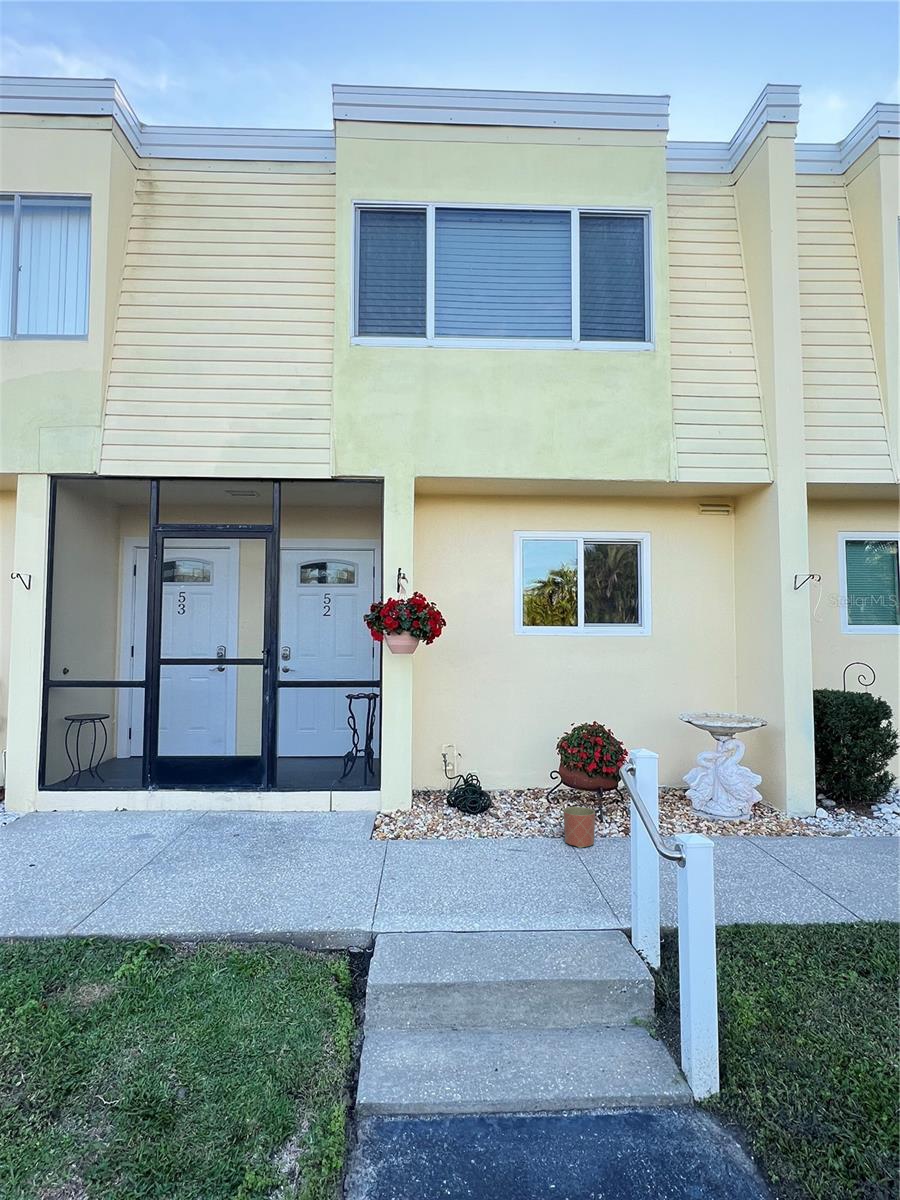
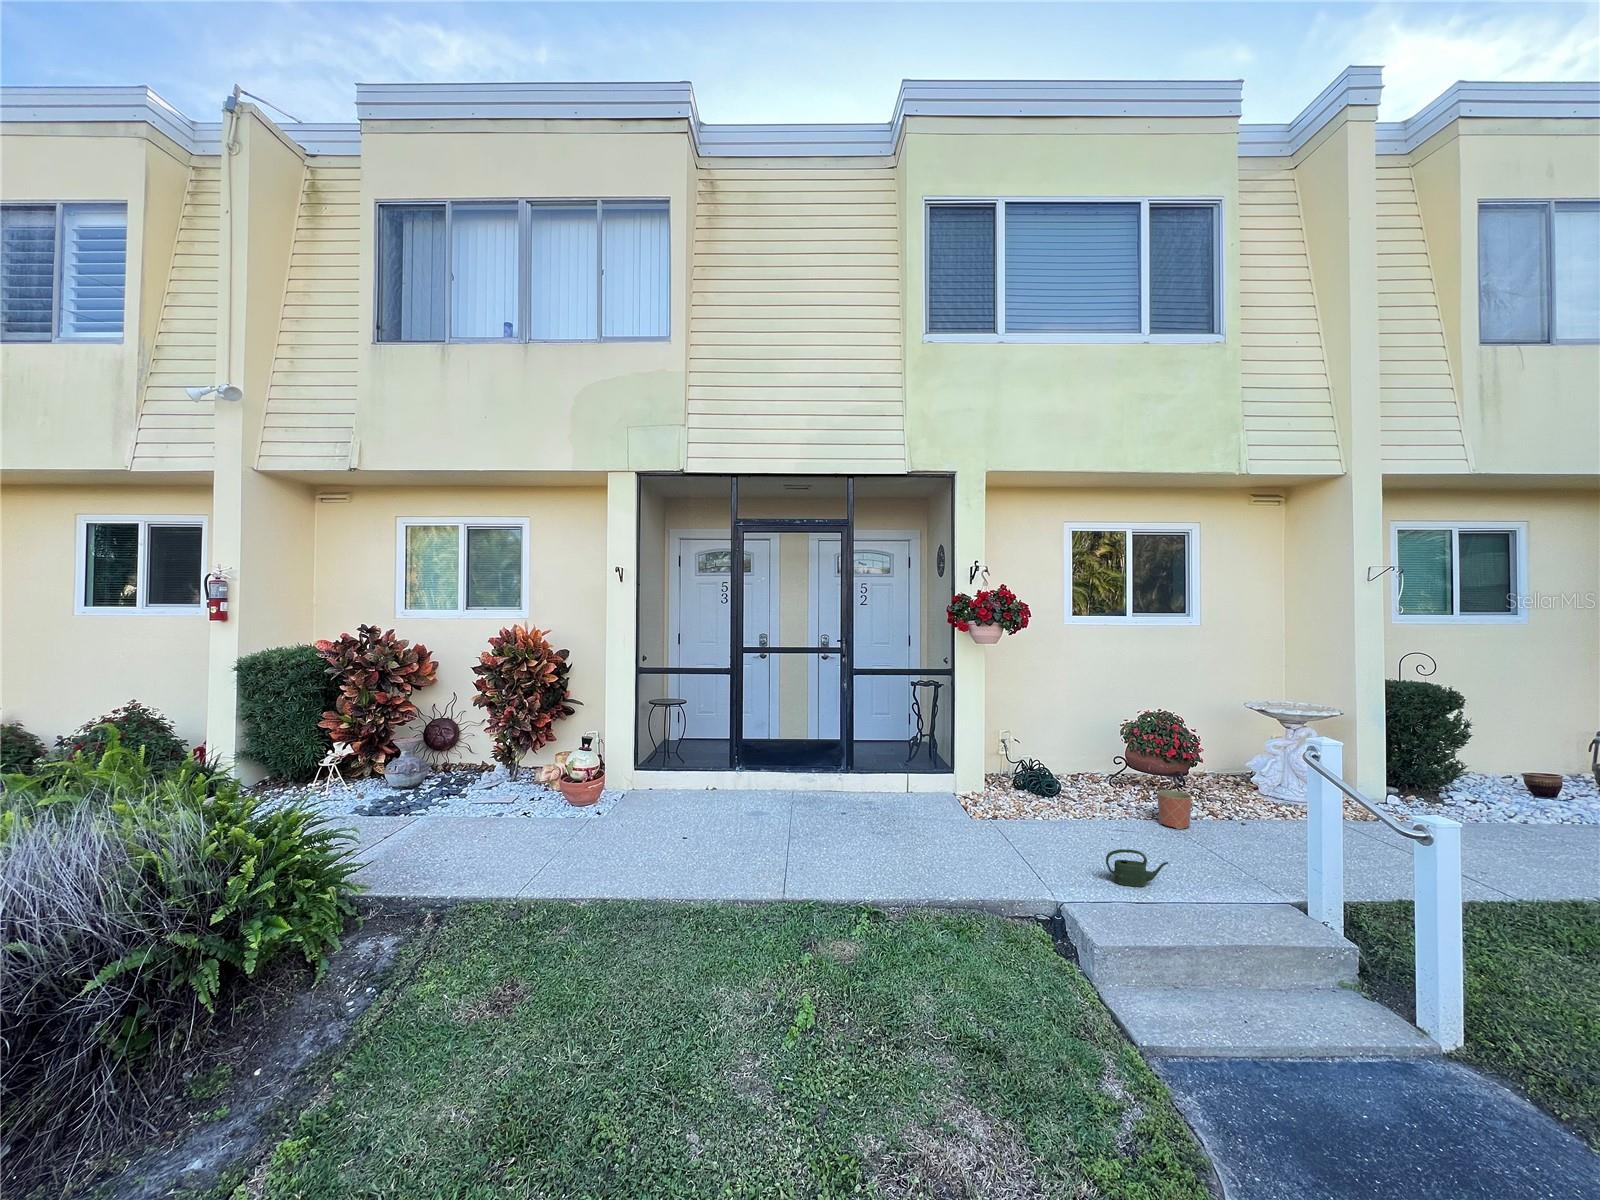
watering can: none [455,872,516,913] -> present [1106,849,1168,887]

